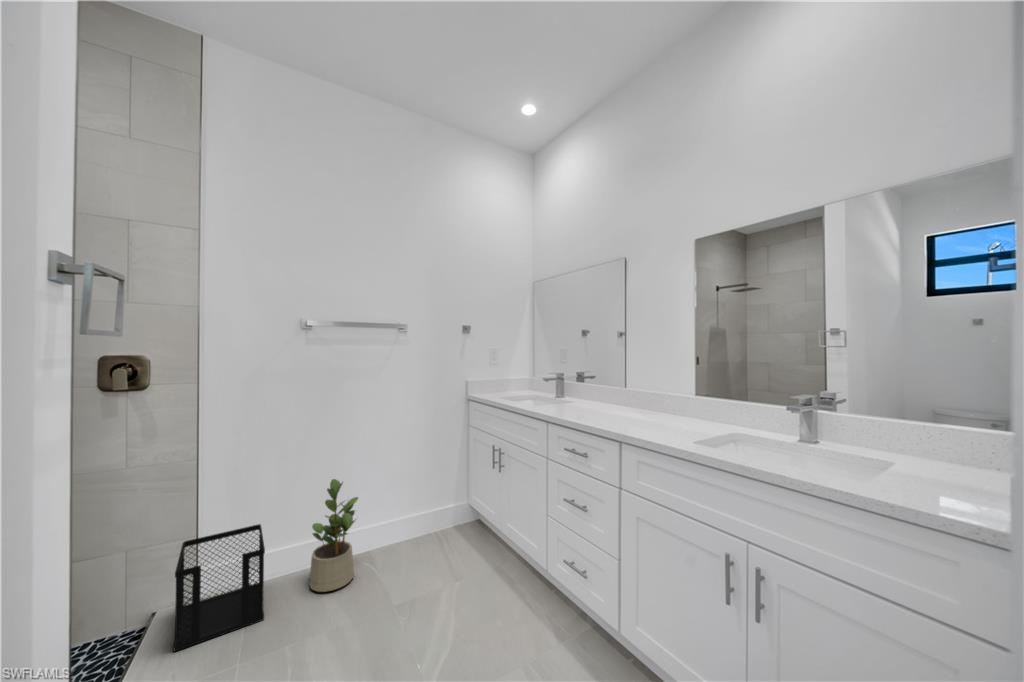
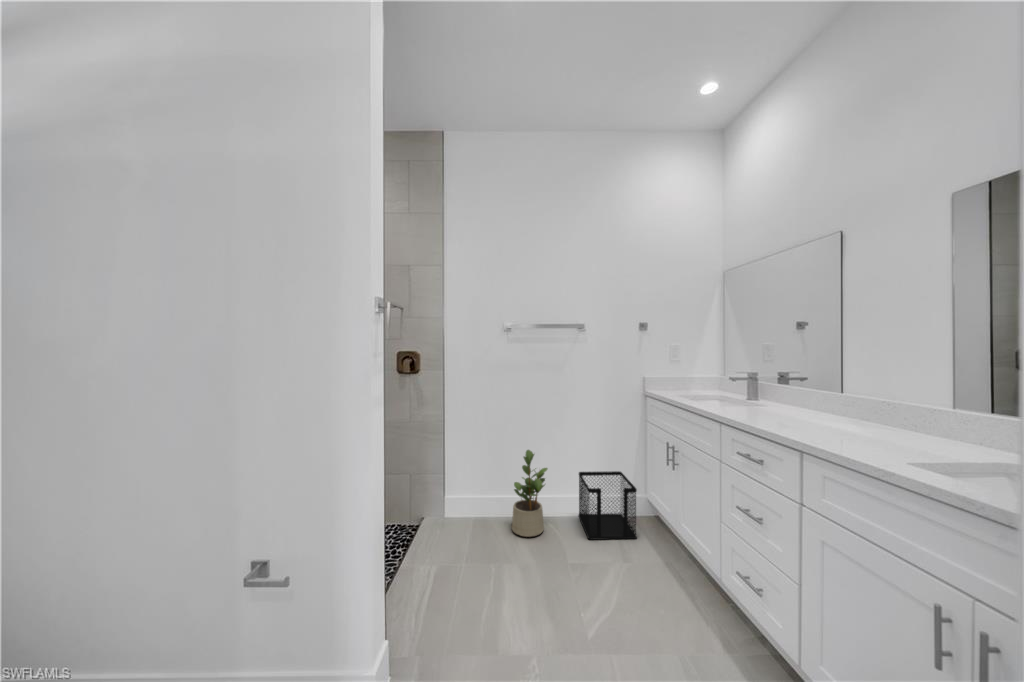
wastebasket: present [173,524,265,652] -> present [578,471,637,540]

